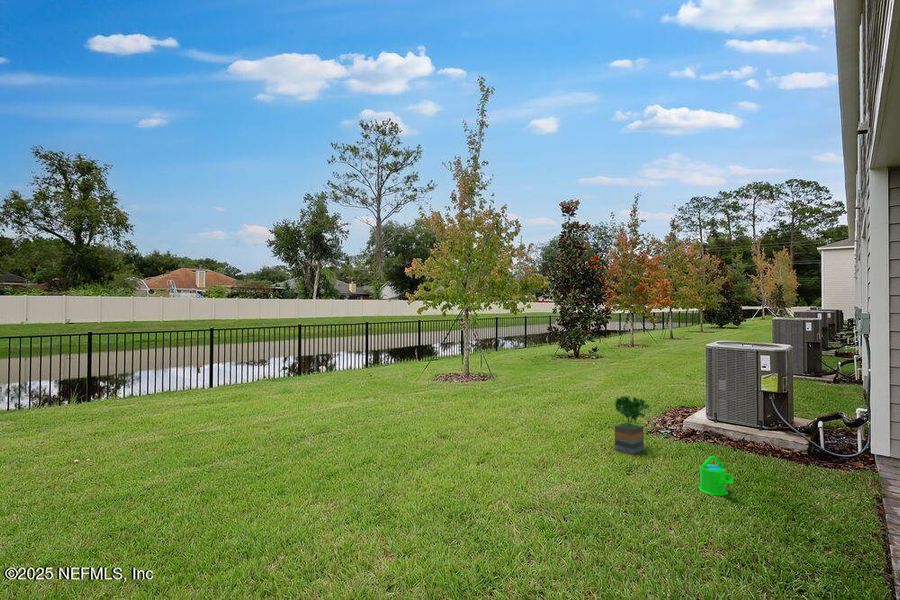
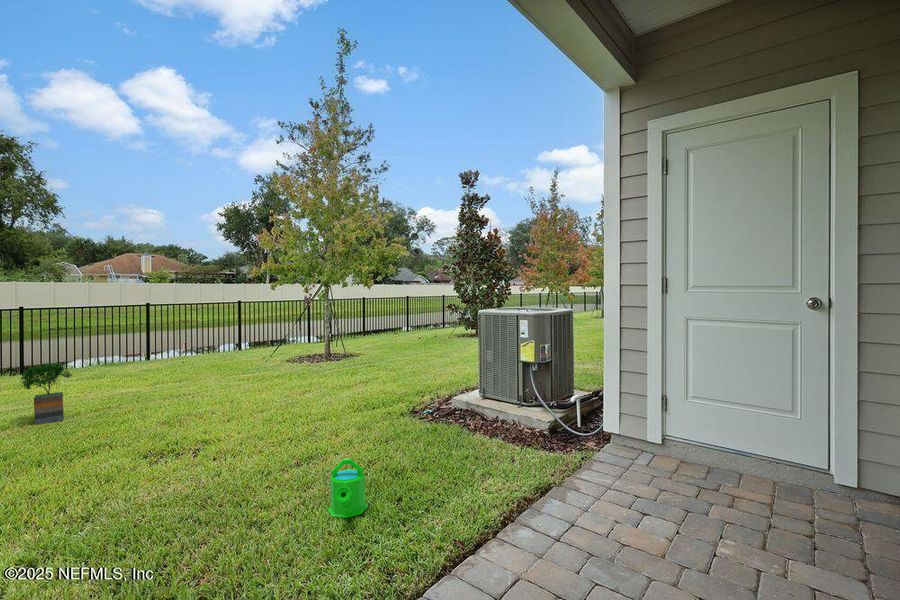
potted tree: present [615,396,649,454] -> present [21,363,72,425]

